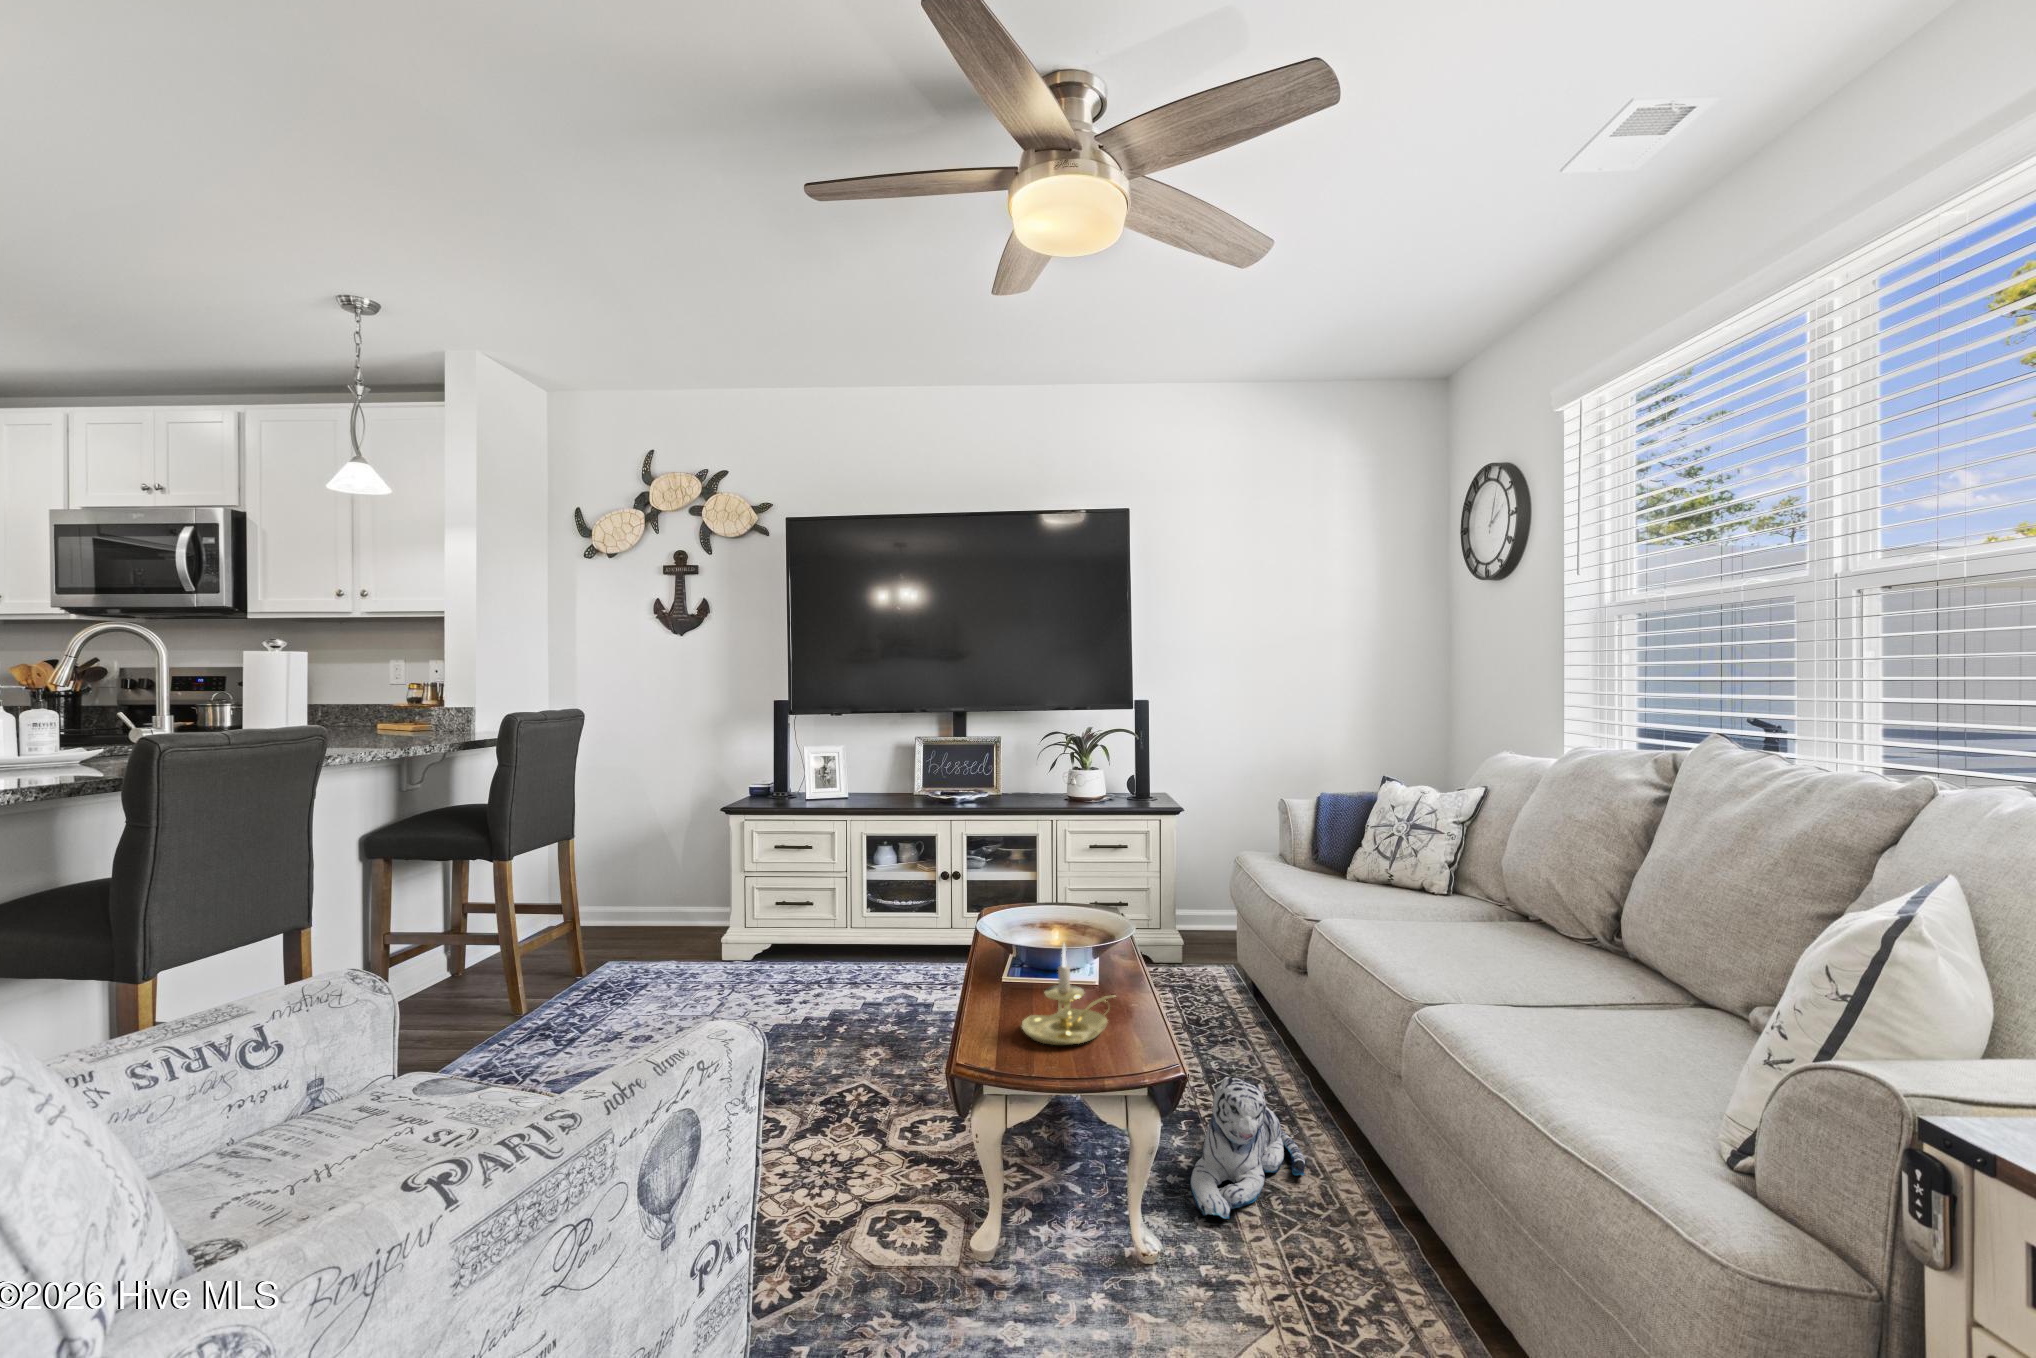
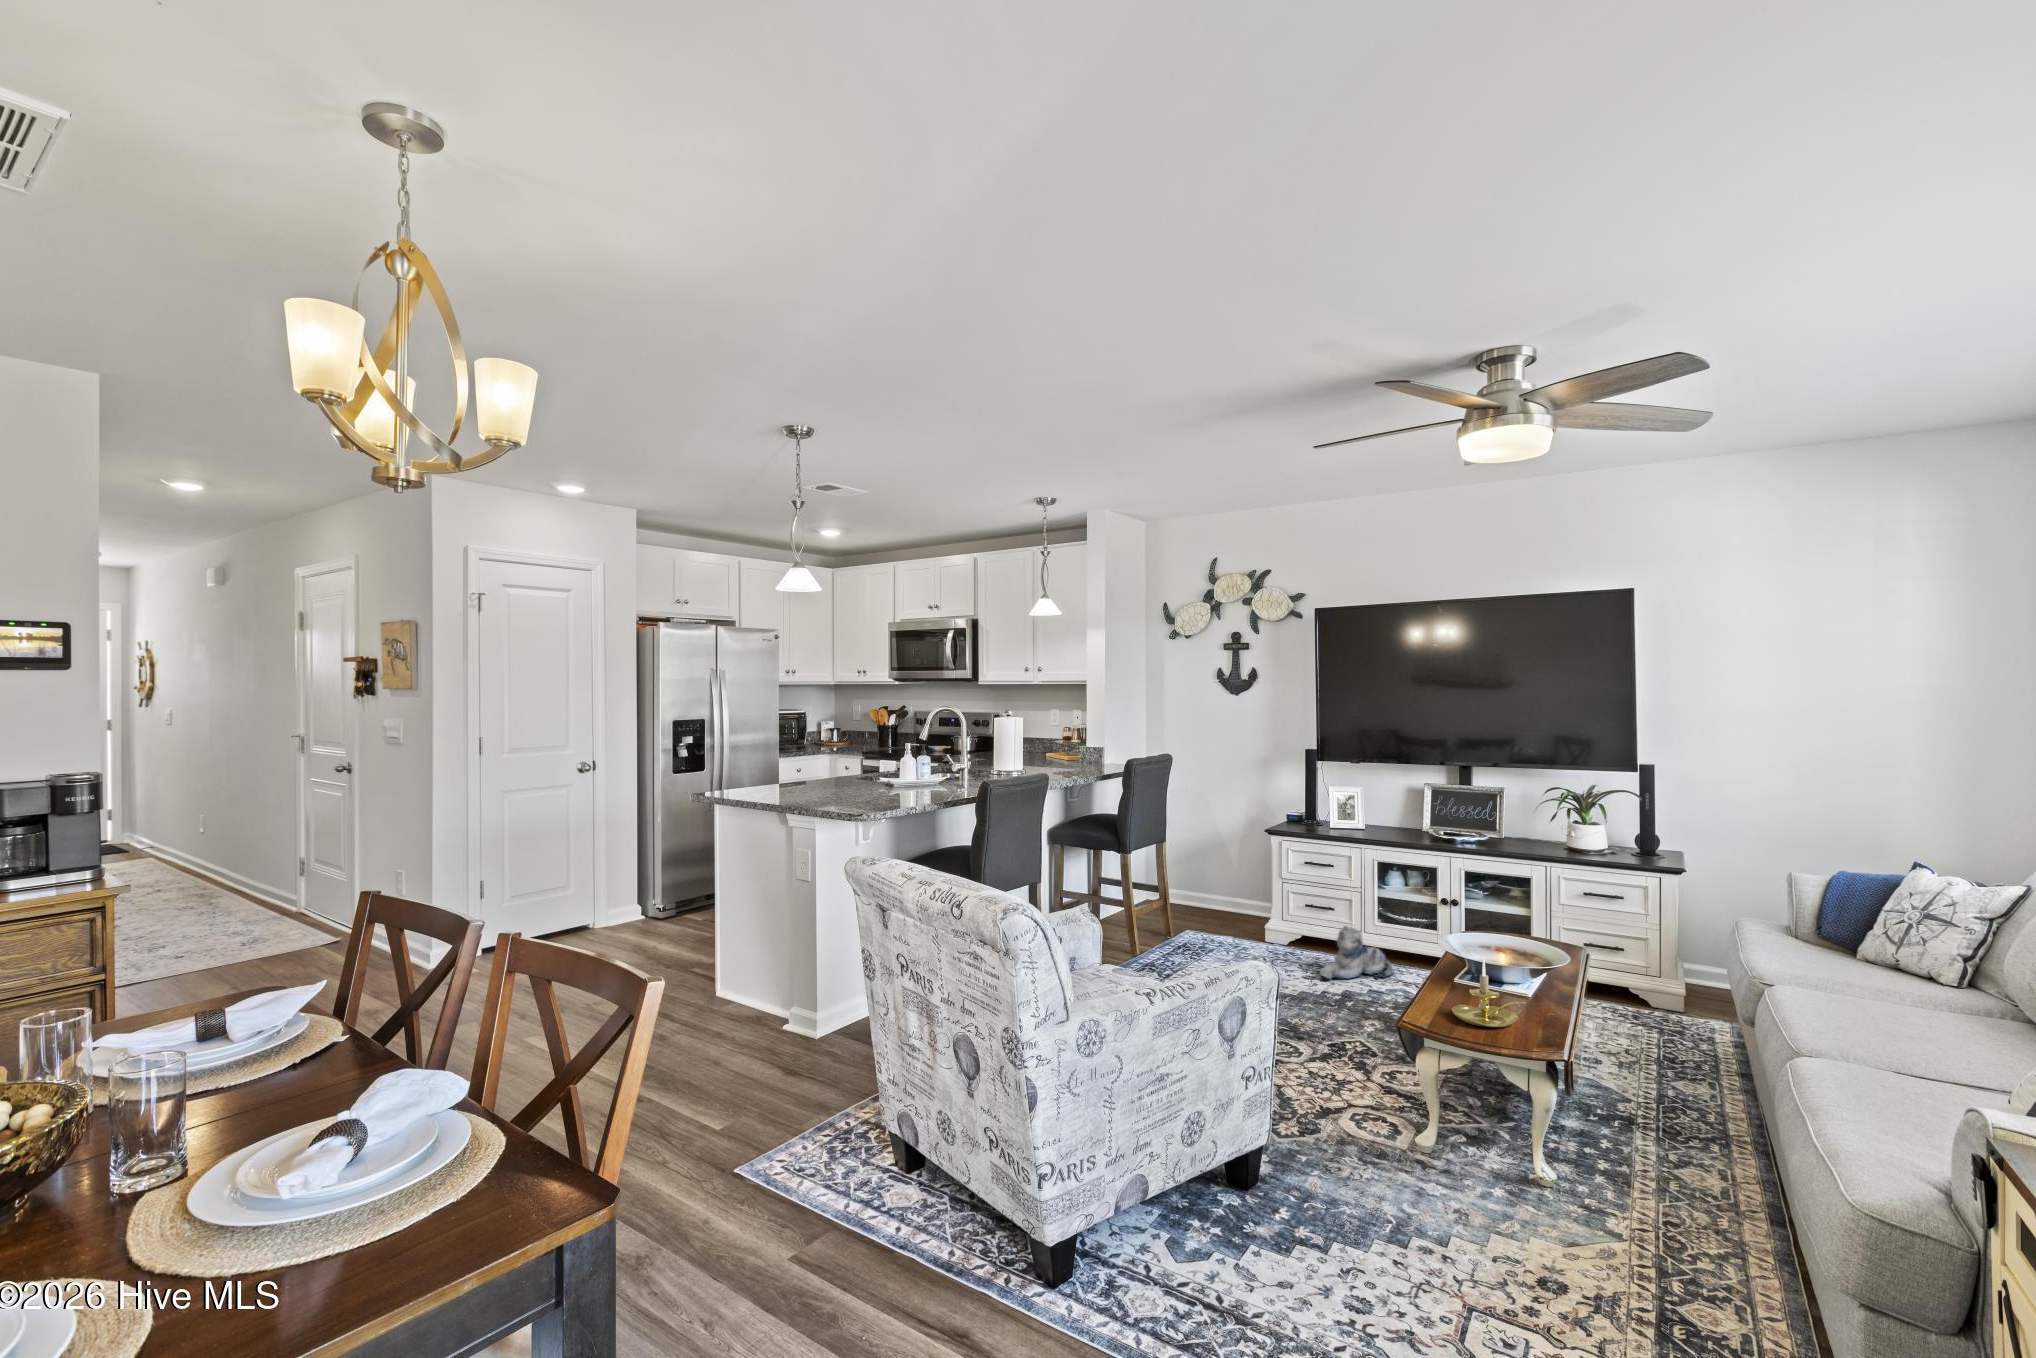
plush toy: present [1190,1077,1306,1219] -> present [1320,926,1393,979]

